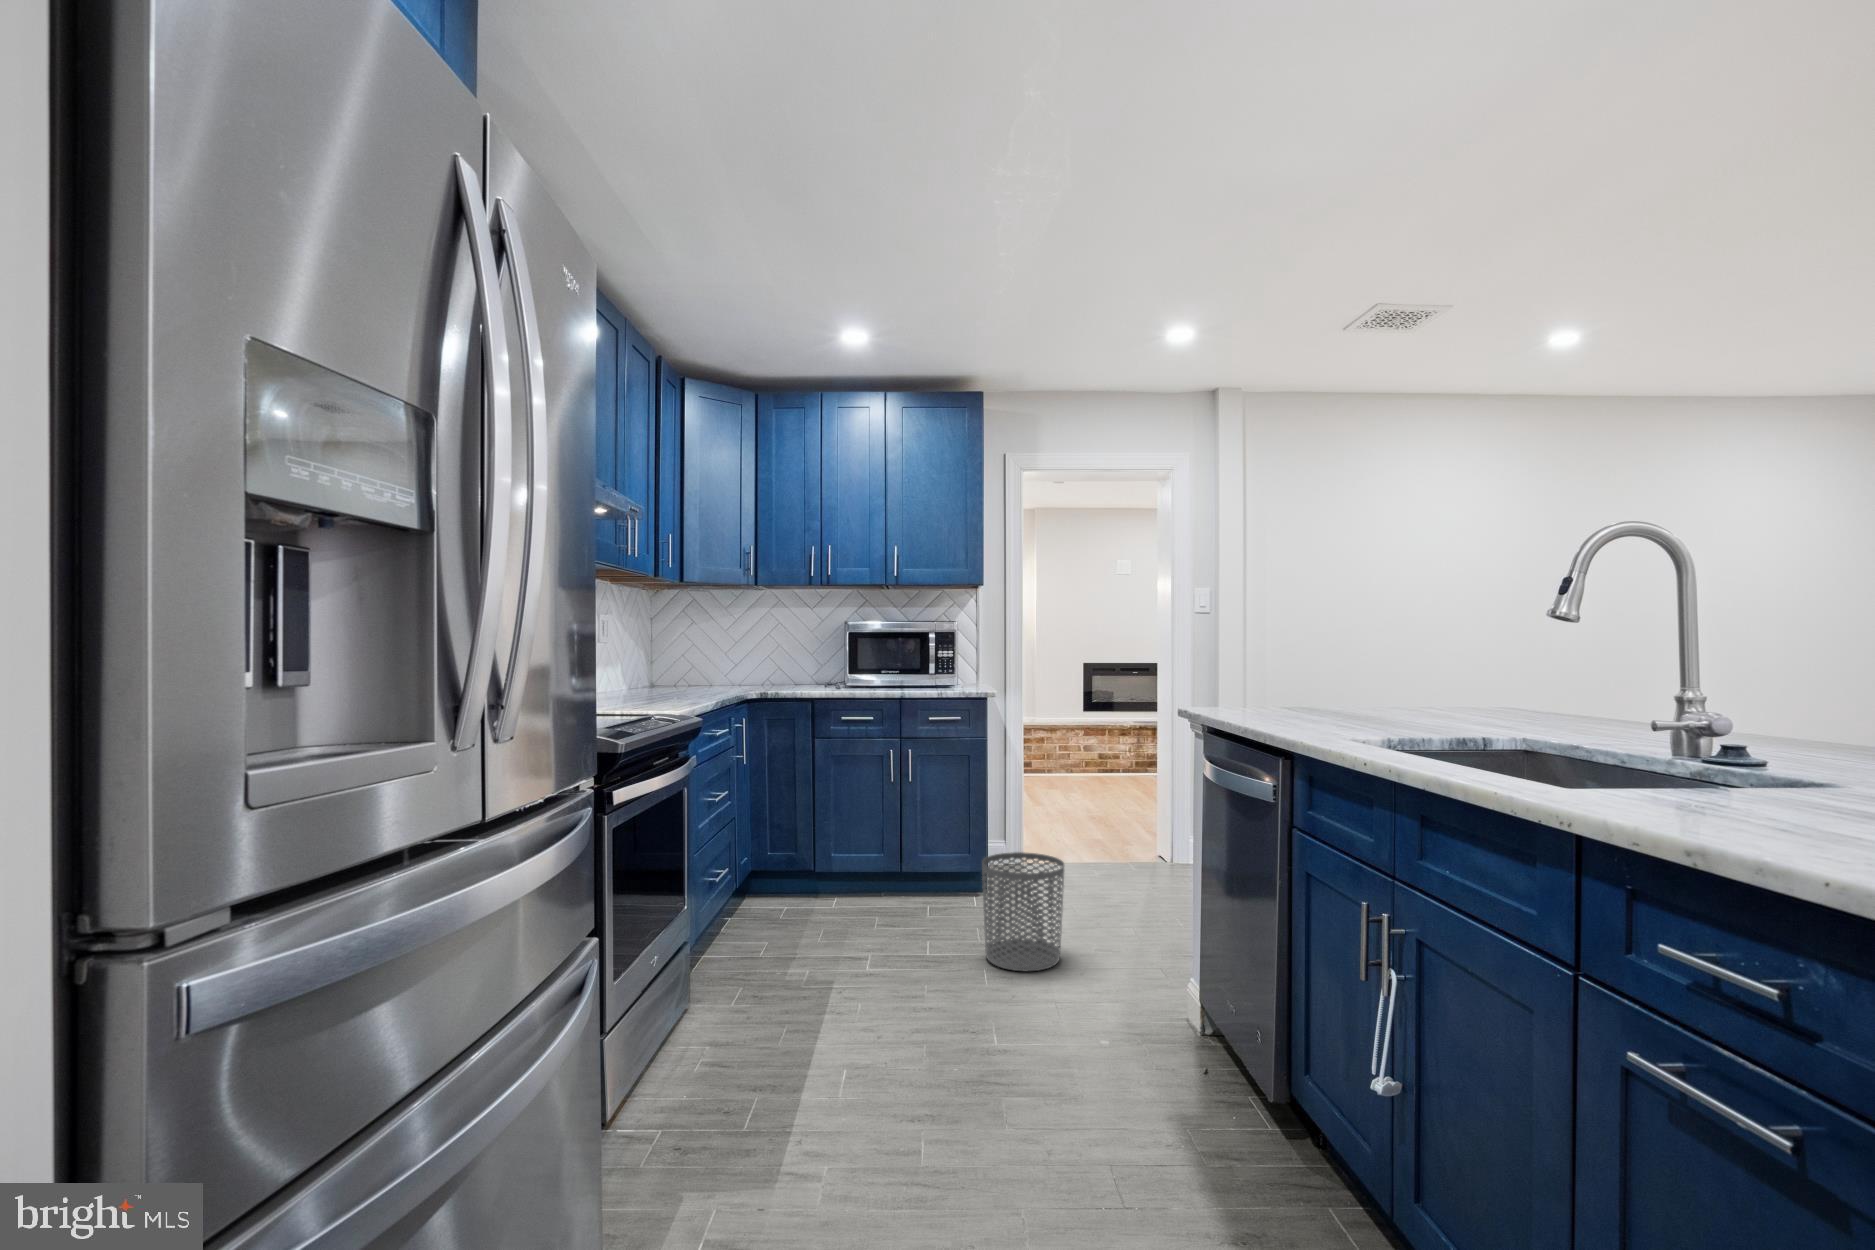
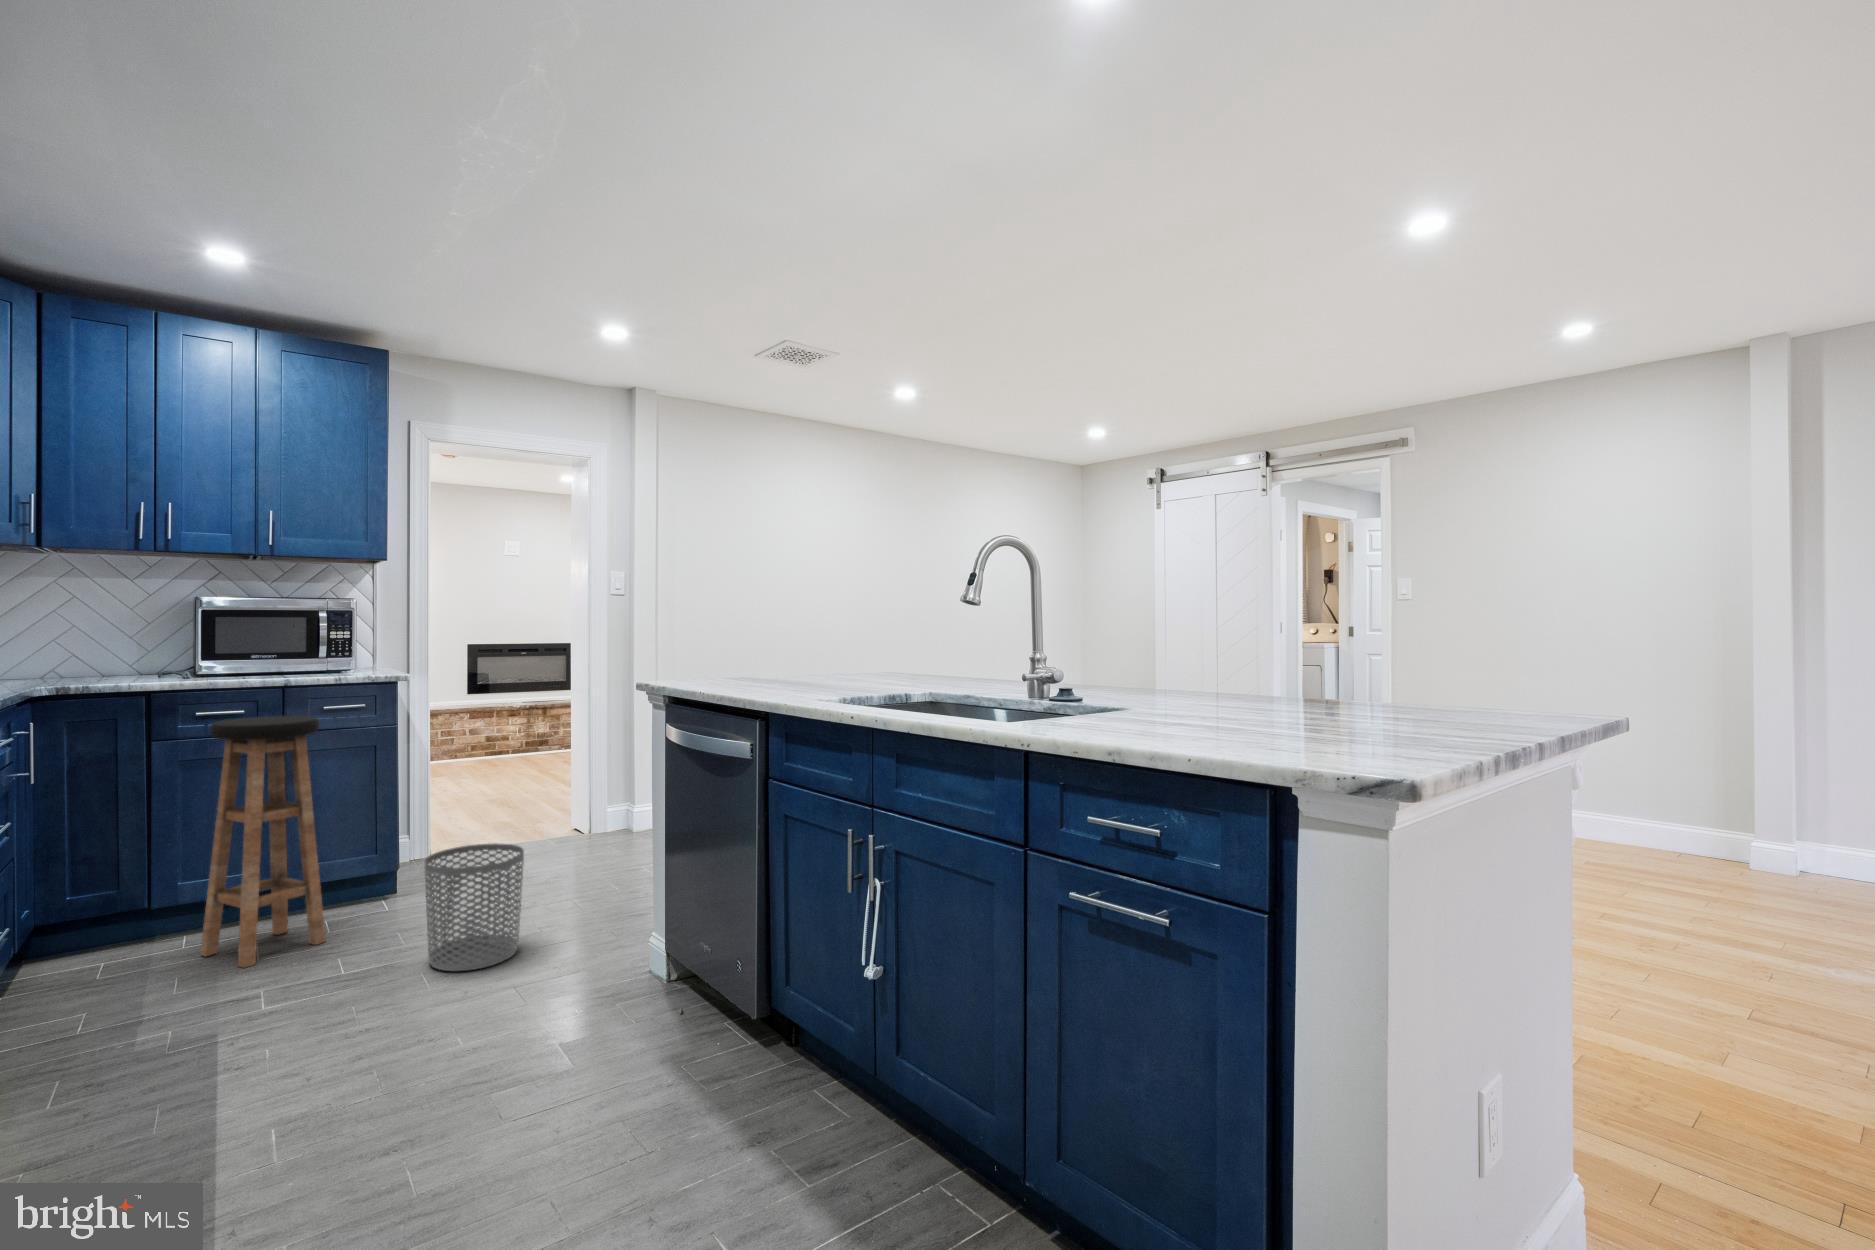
bar stool: none [845,721,923,926] -> present [200,716,326,968]

